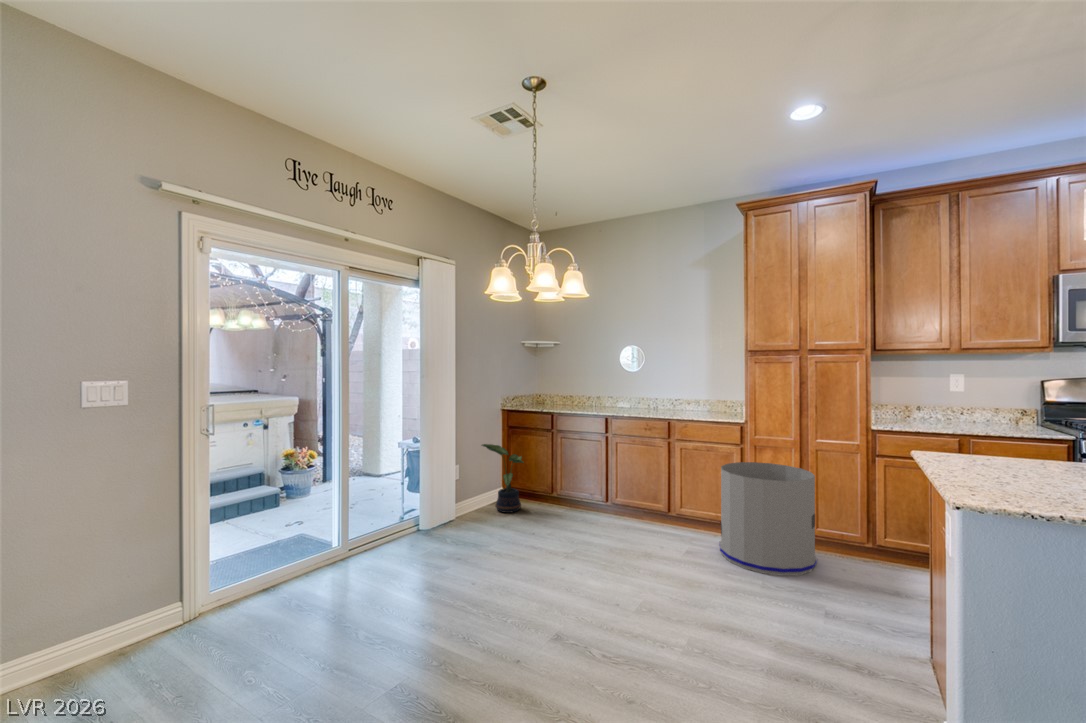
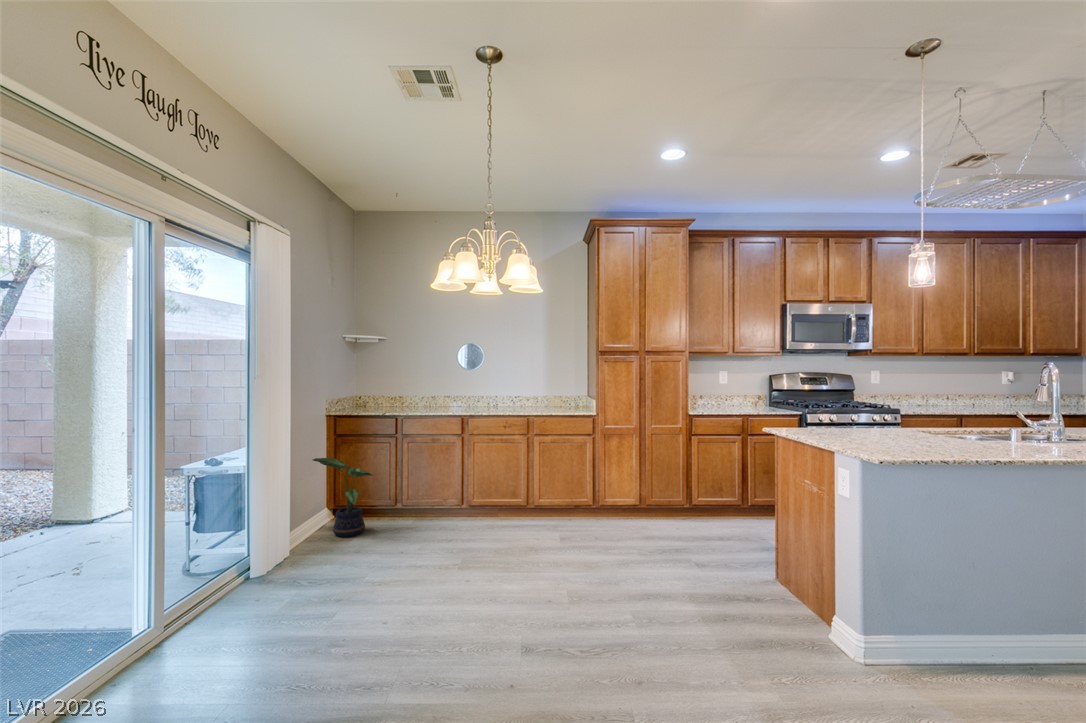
trash can: present [719,462,817,576] -> none [586,449,665,545]

